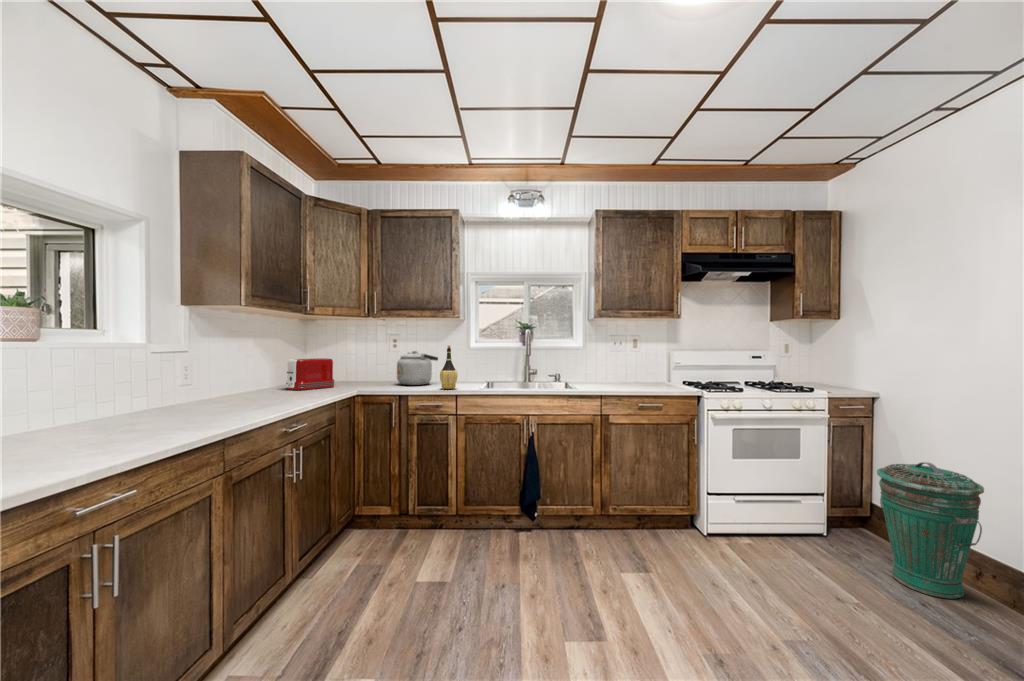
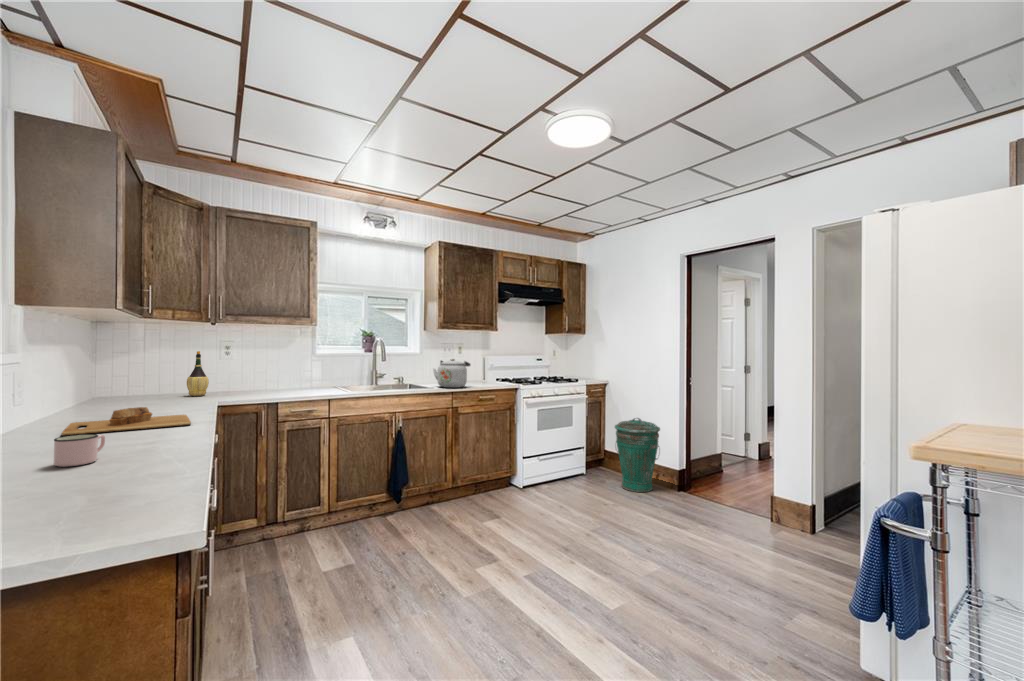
wine bottle: present [440,345,457,389] -> present [187,351,209,396]
kettle: present [397,351,438,385] -> present [433,359,470,388]
toaster: present [286,358,334,390] -> none [114,369,176,406]
cutting board: none [169,394,288,415] -> present [62,407,191,436]
mug: none [59,419,112,448] -> present [54,434,105,467]

